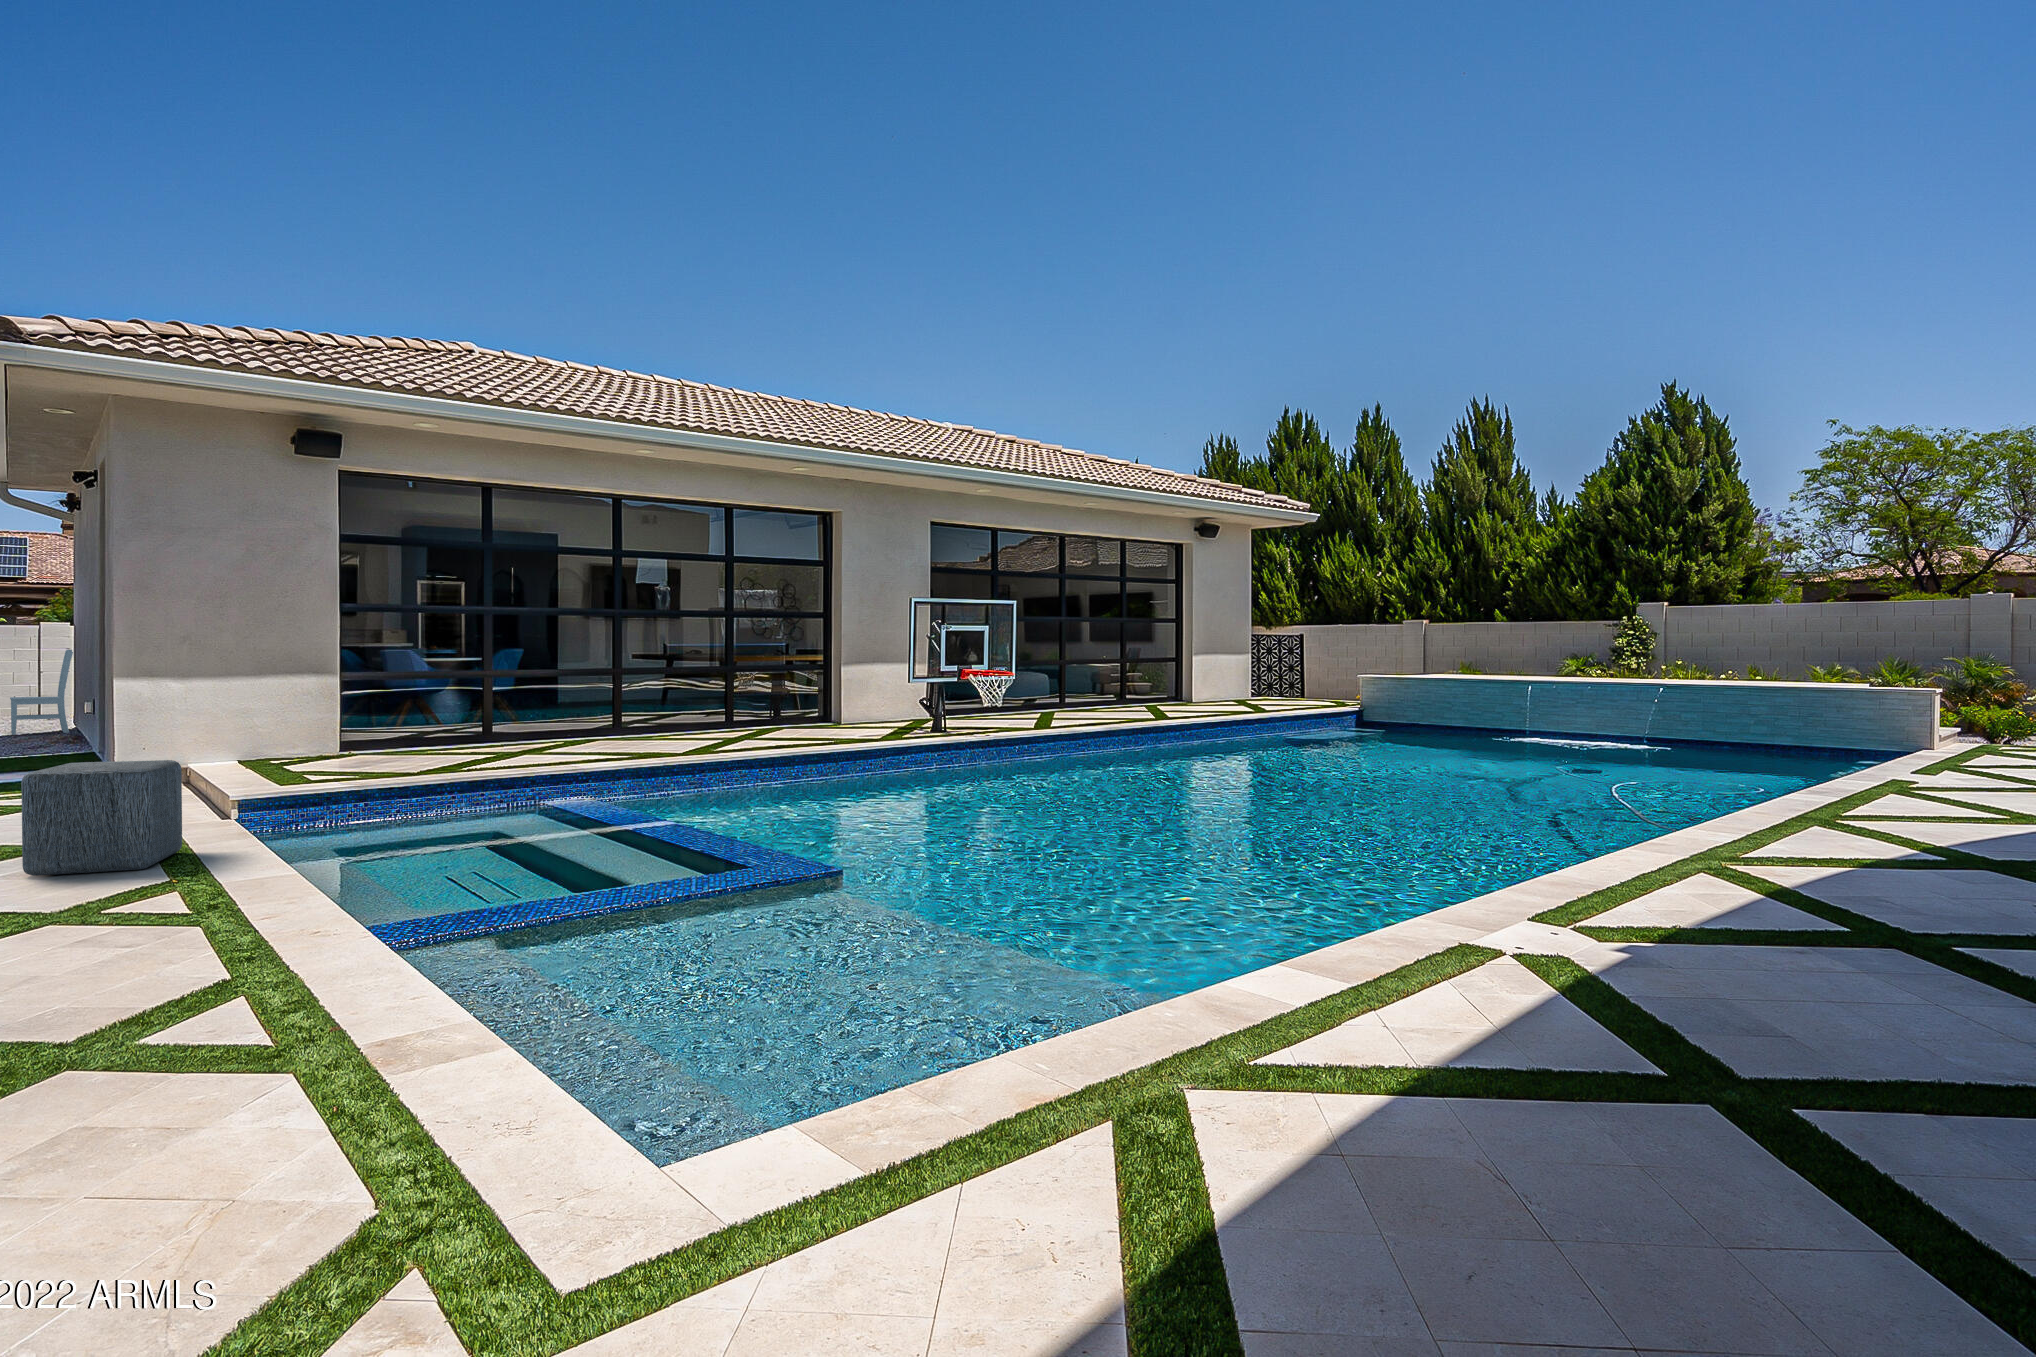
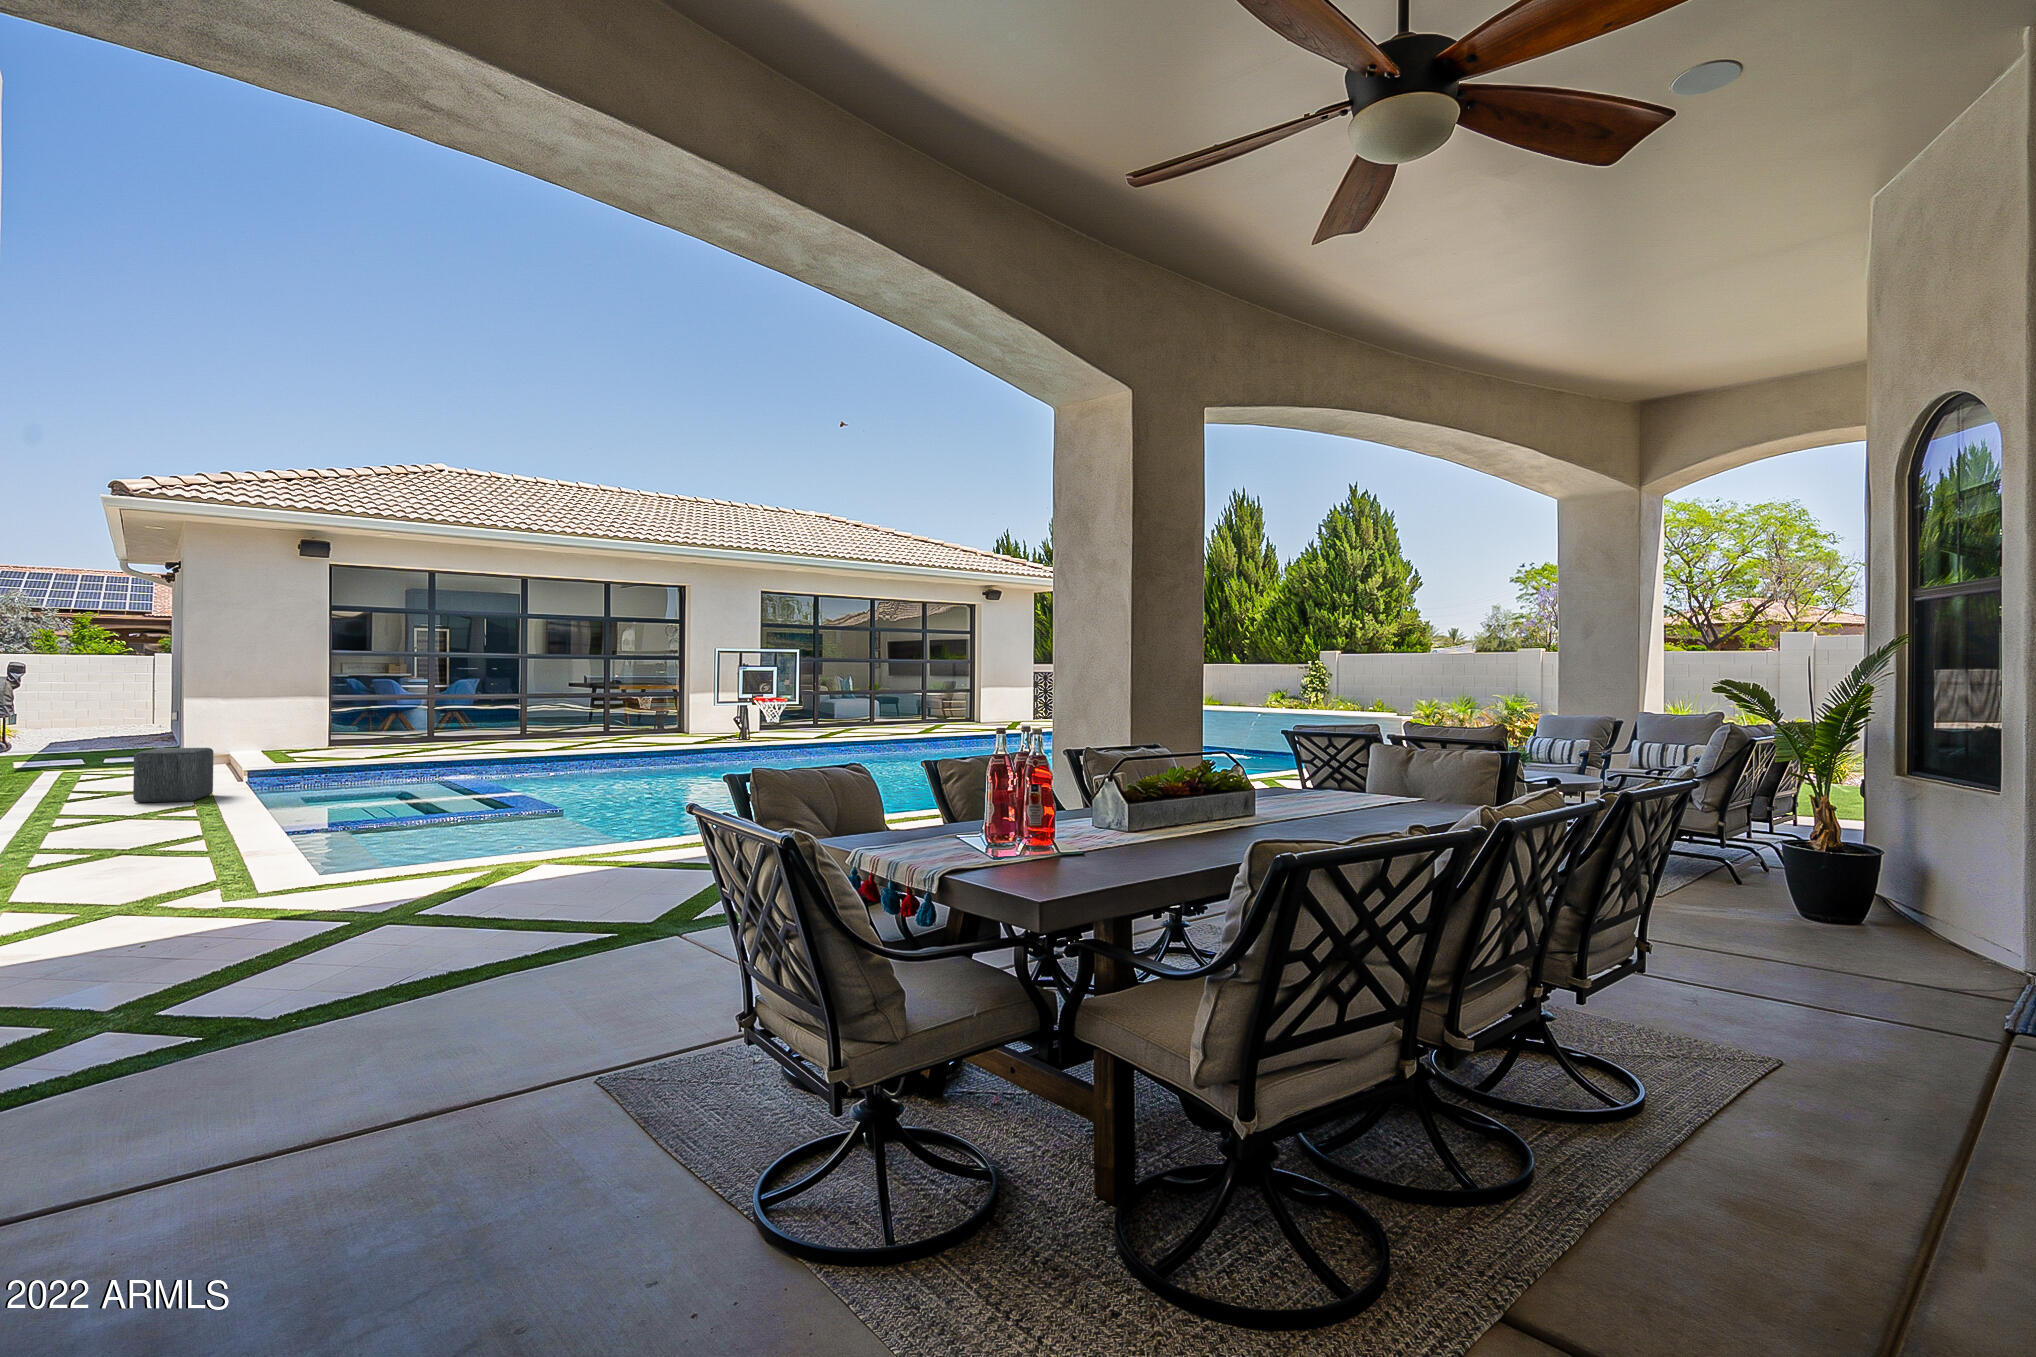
chair: present [10,650,73,735] -> none [119,674,162,732]

